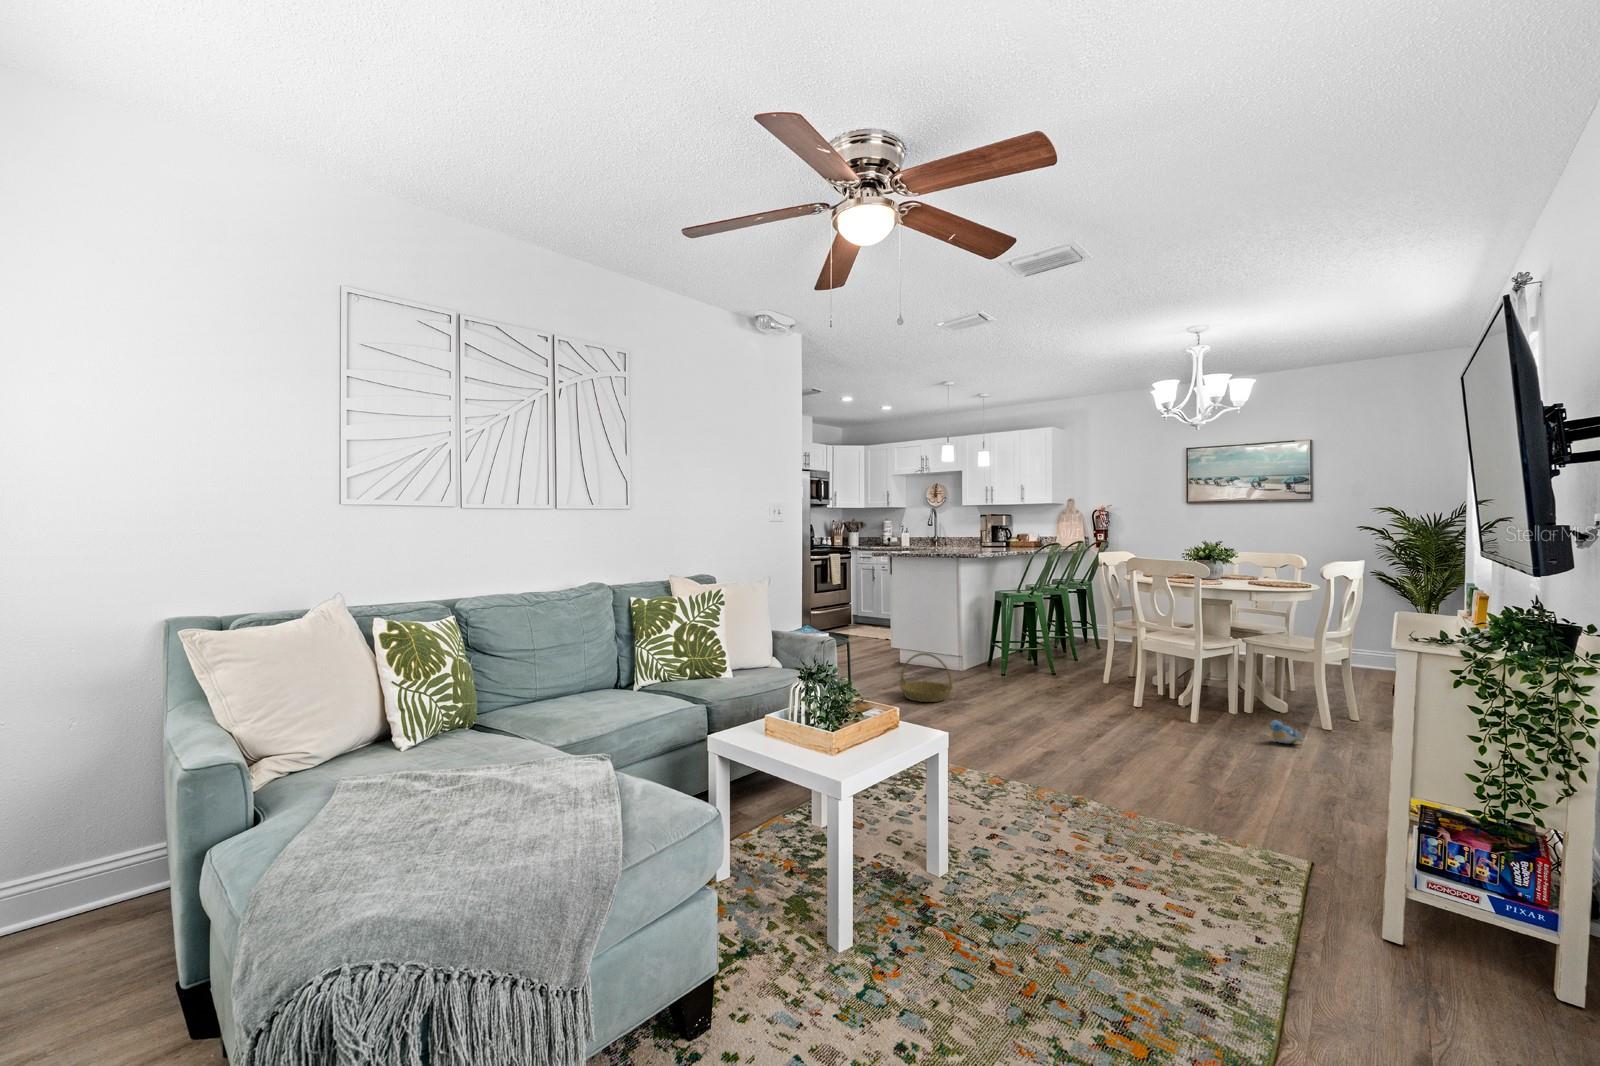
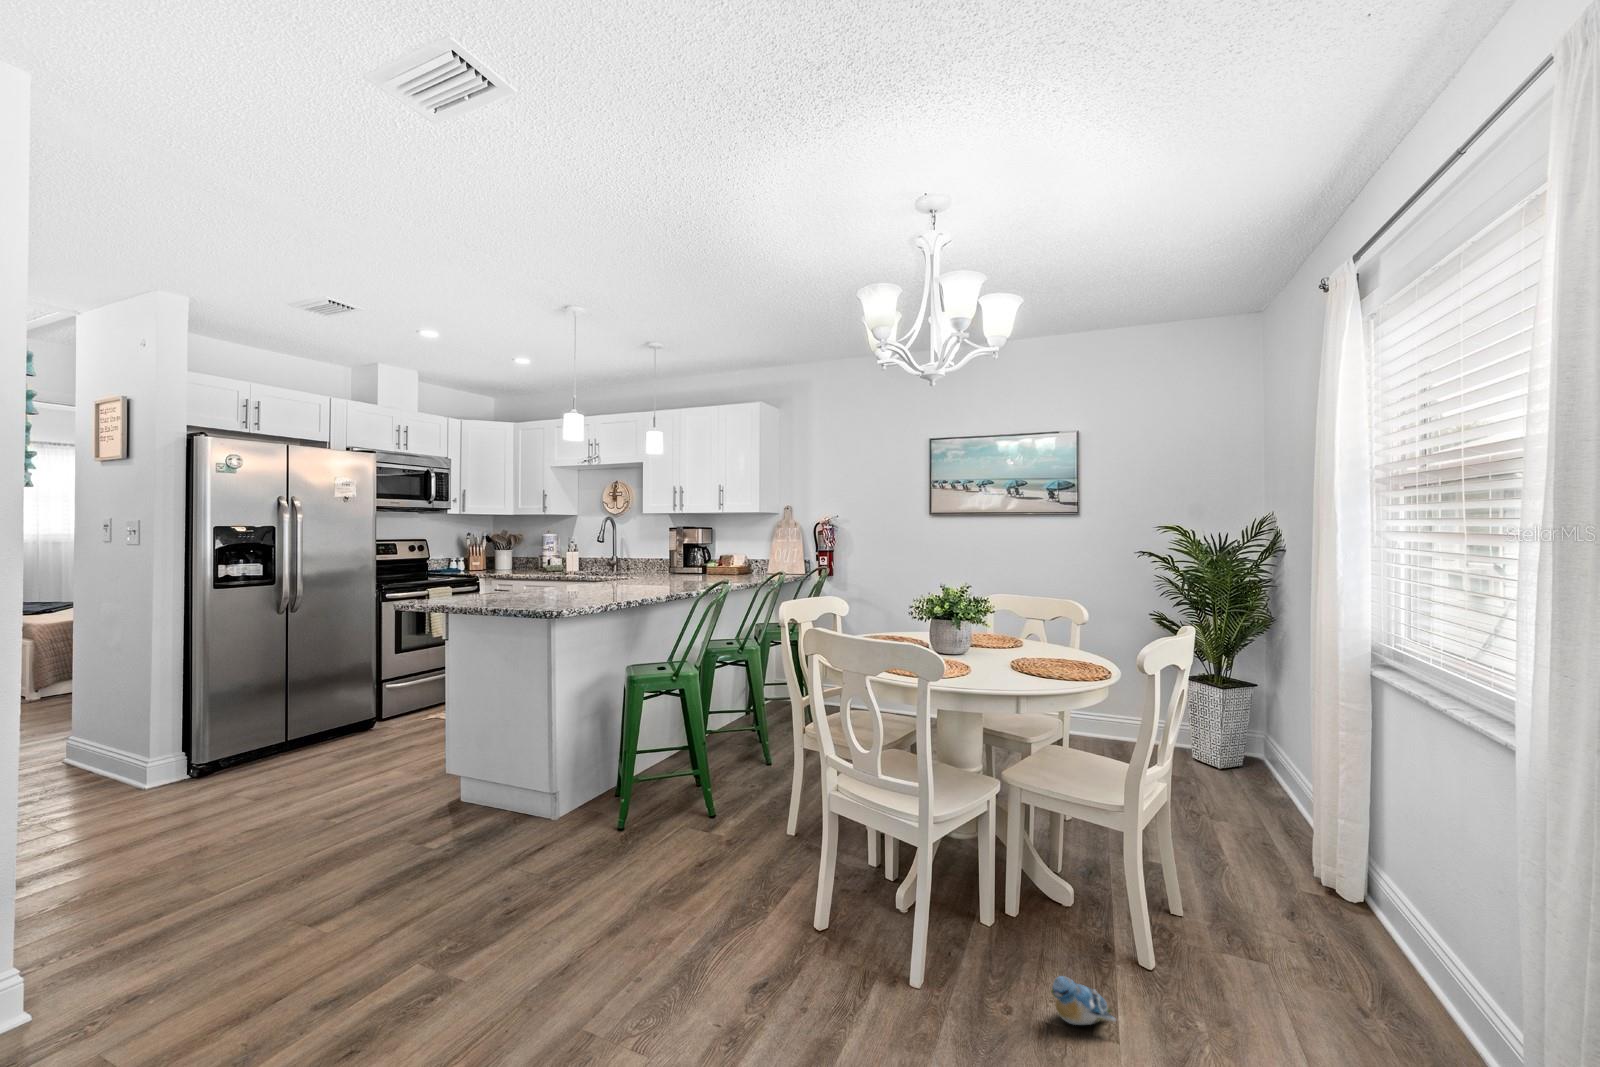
basket: present [900,653,952,702] -> none [355,836,479,953]

